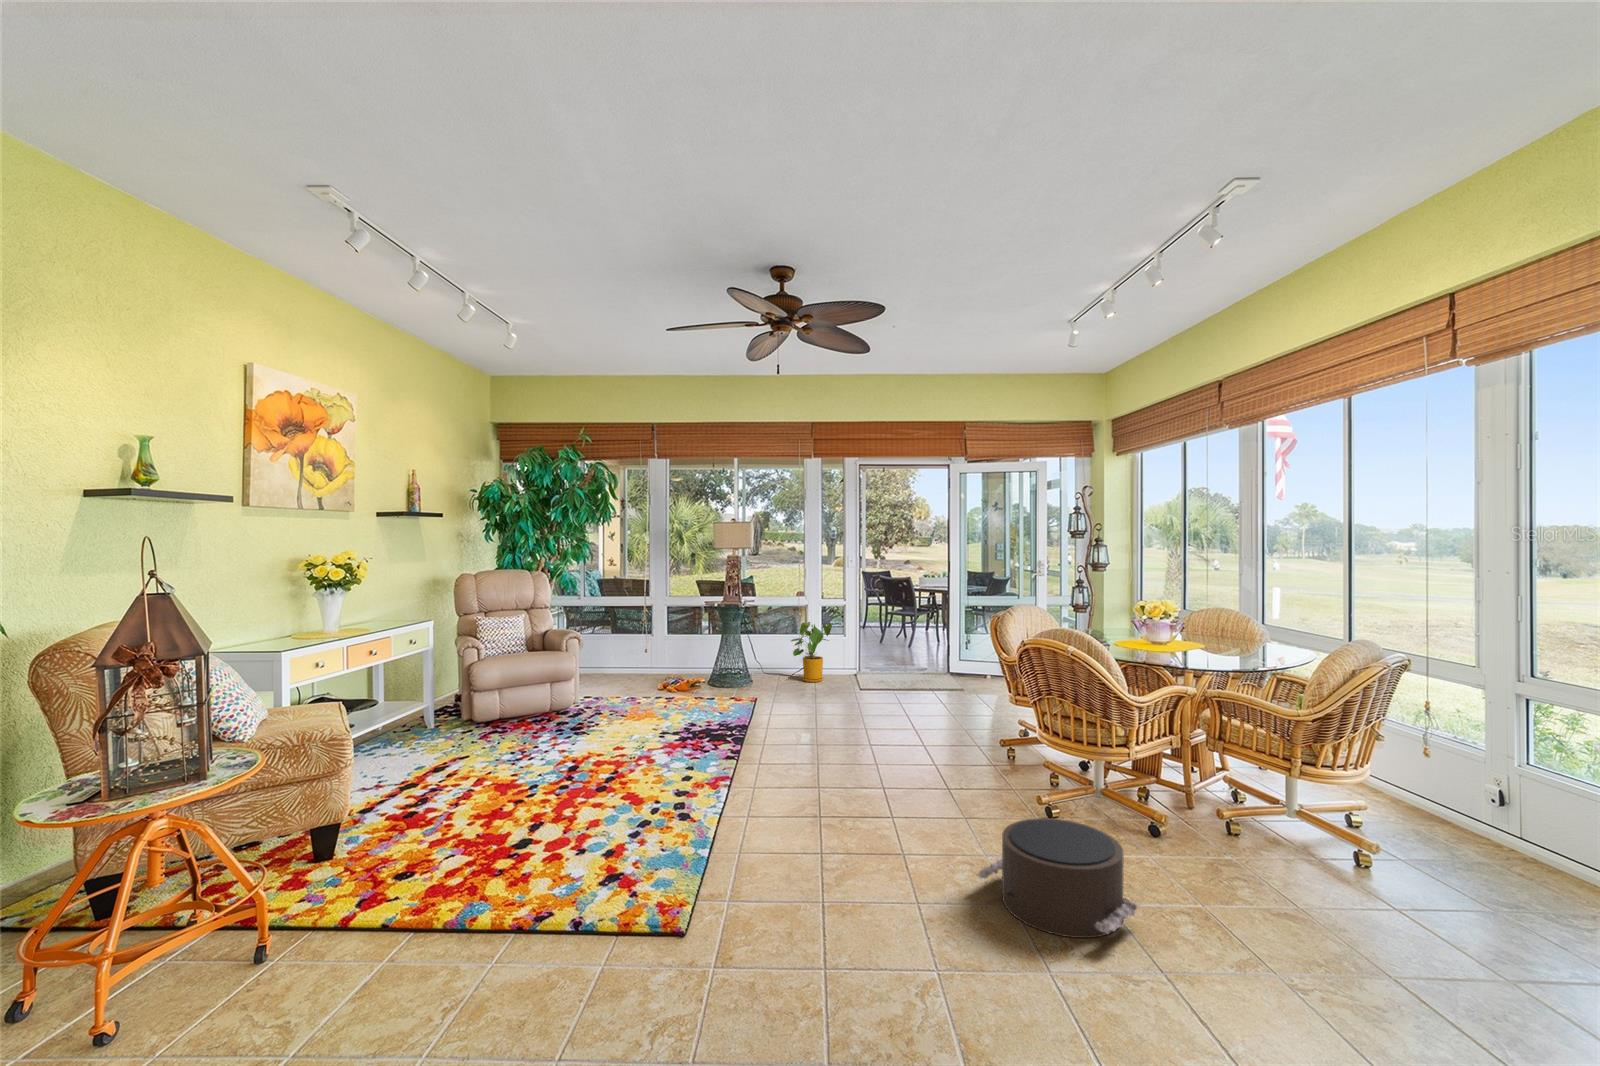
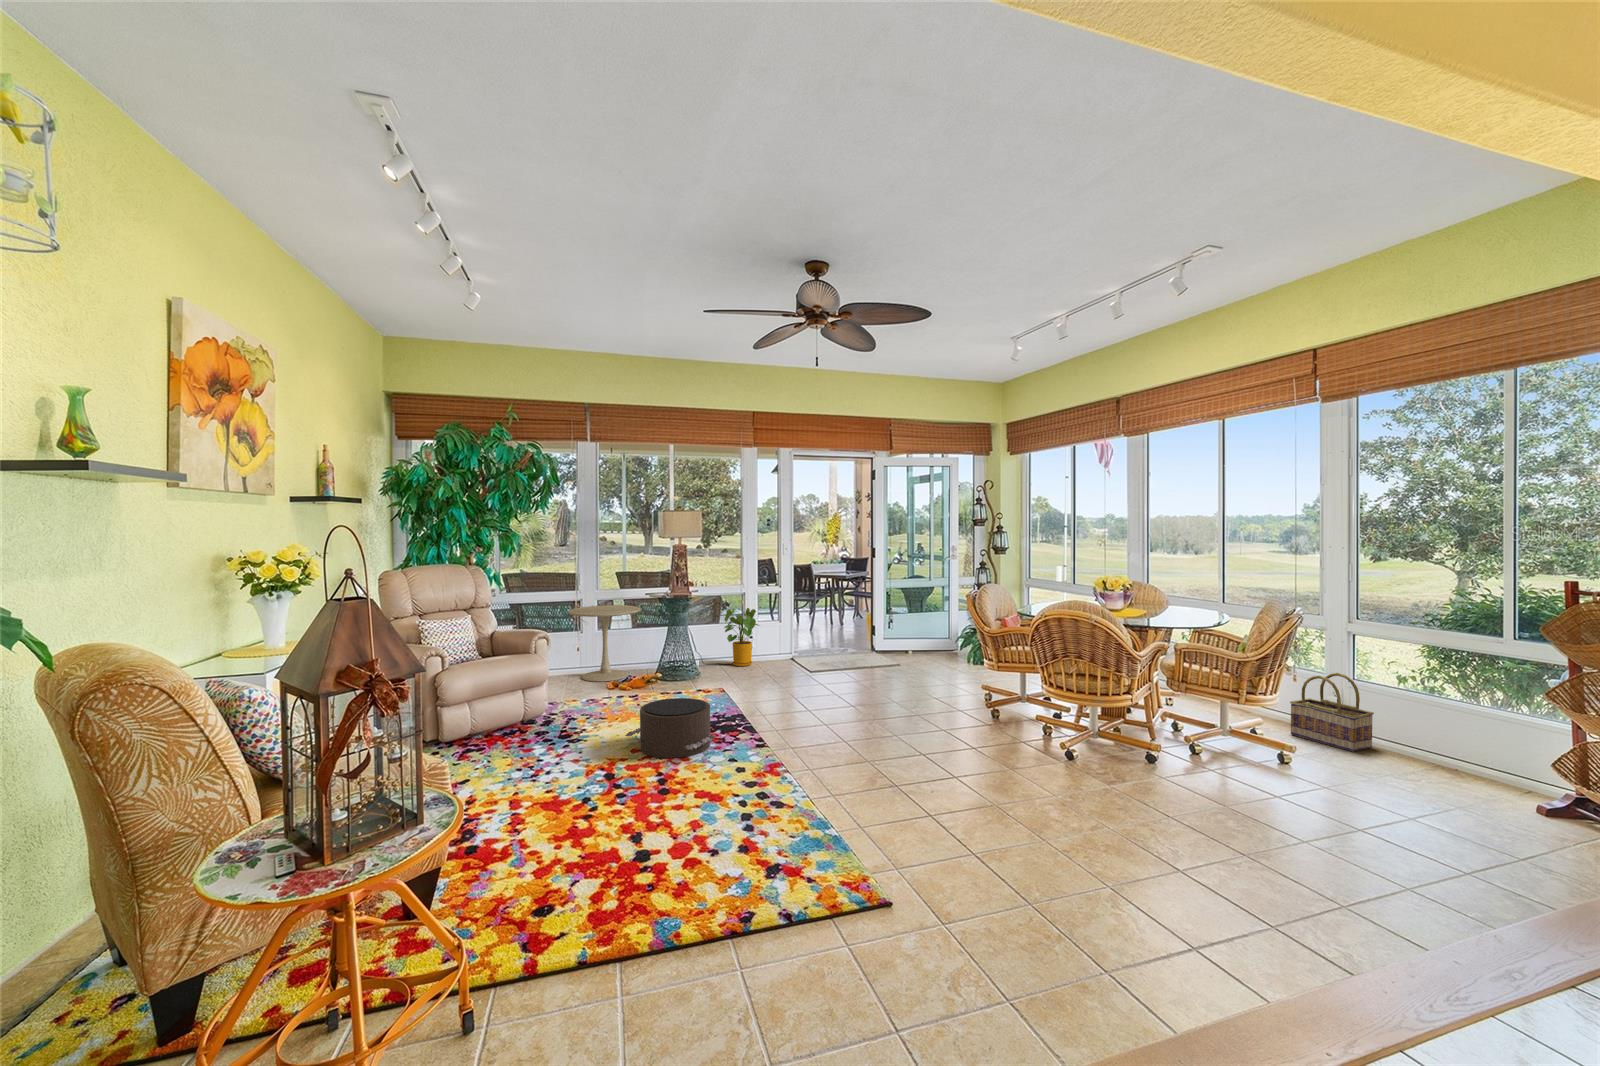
side table: none [641,613,709,686] -> present [568,605,641,682]
basket: none [1418,752,1542,867] -> present [1290,673,1374,752]
pouf: present [977,818,1139,938] -> present [625,698,715,758]

